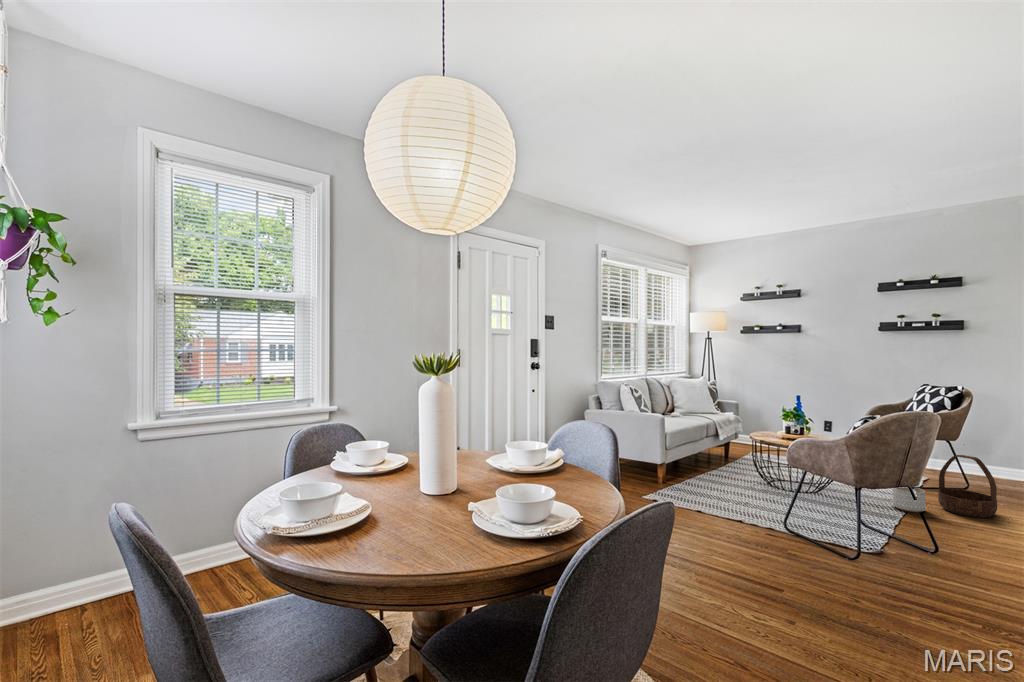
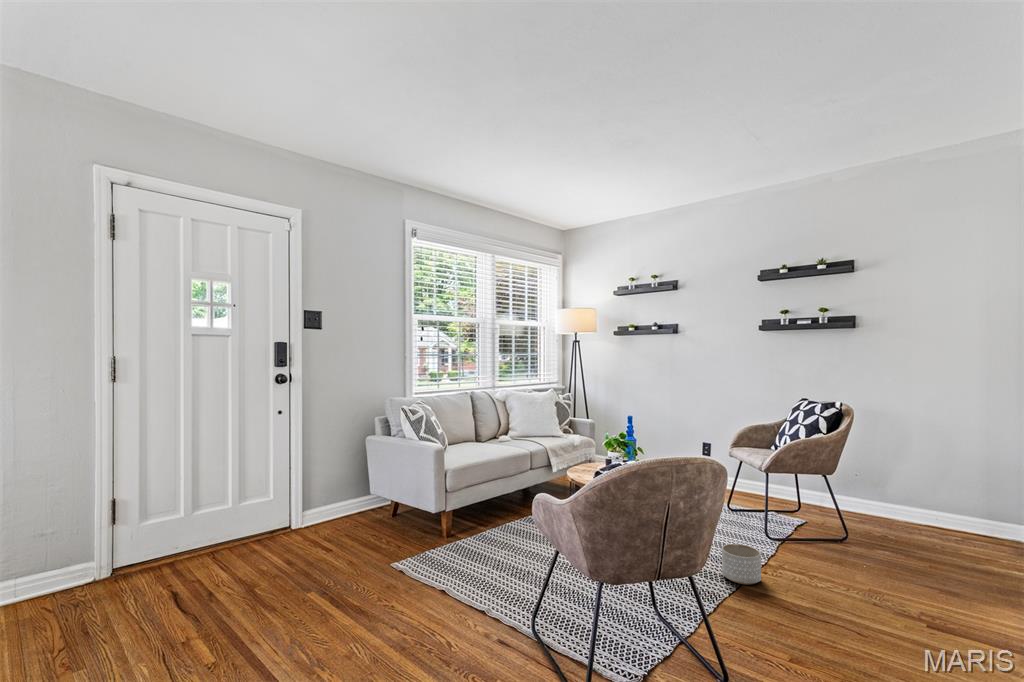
basket: present [938,455,997,517] -> none [784,501,853,592]

